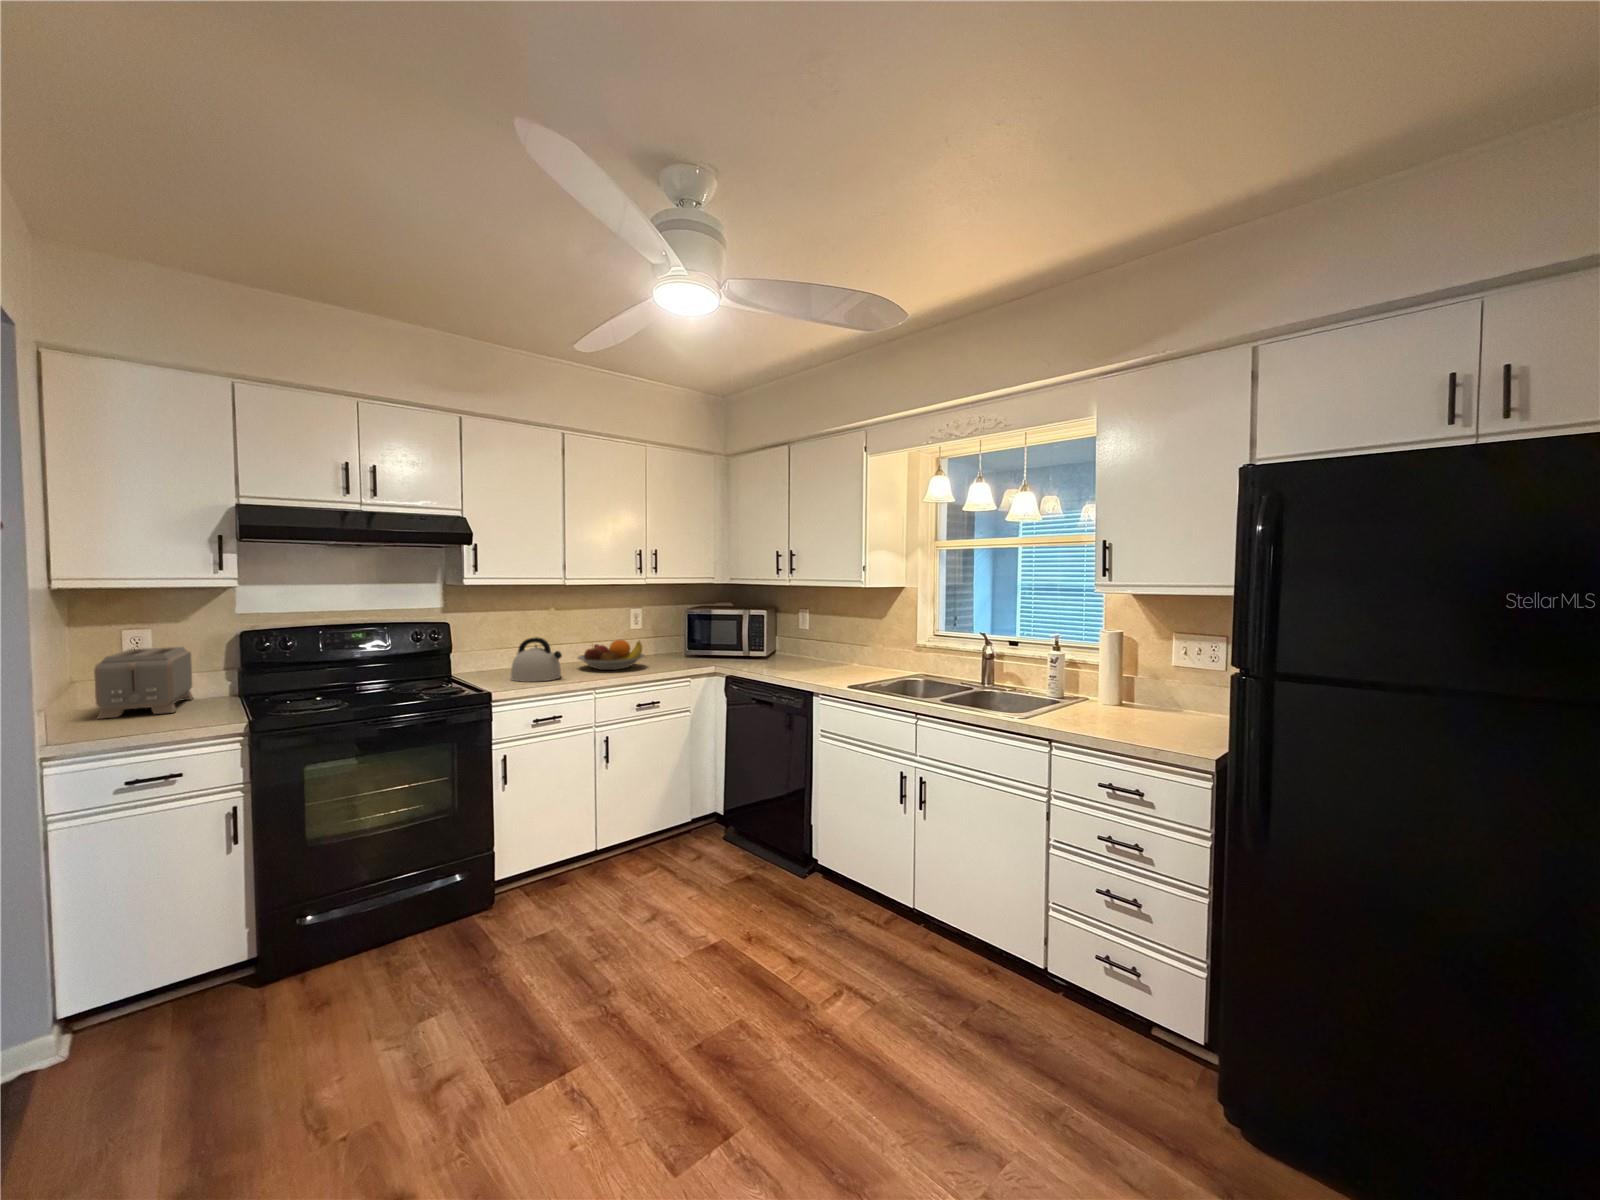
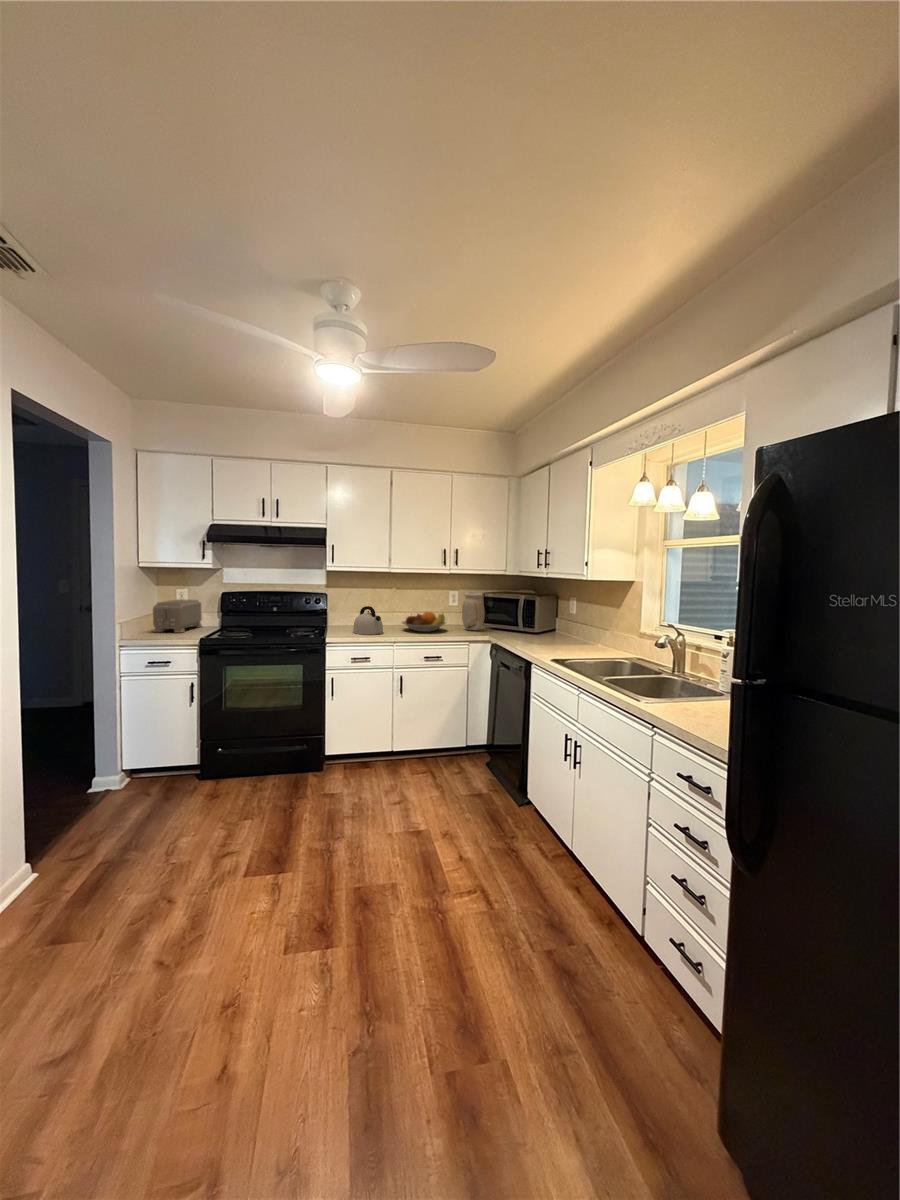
vase: none [660,609,691,662] -> present [462,592,485,630]

